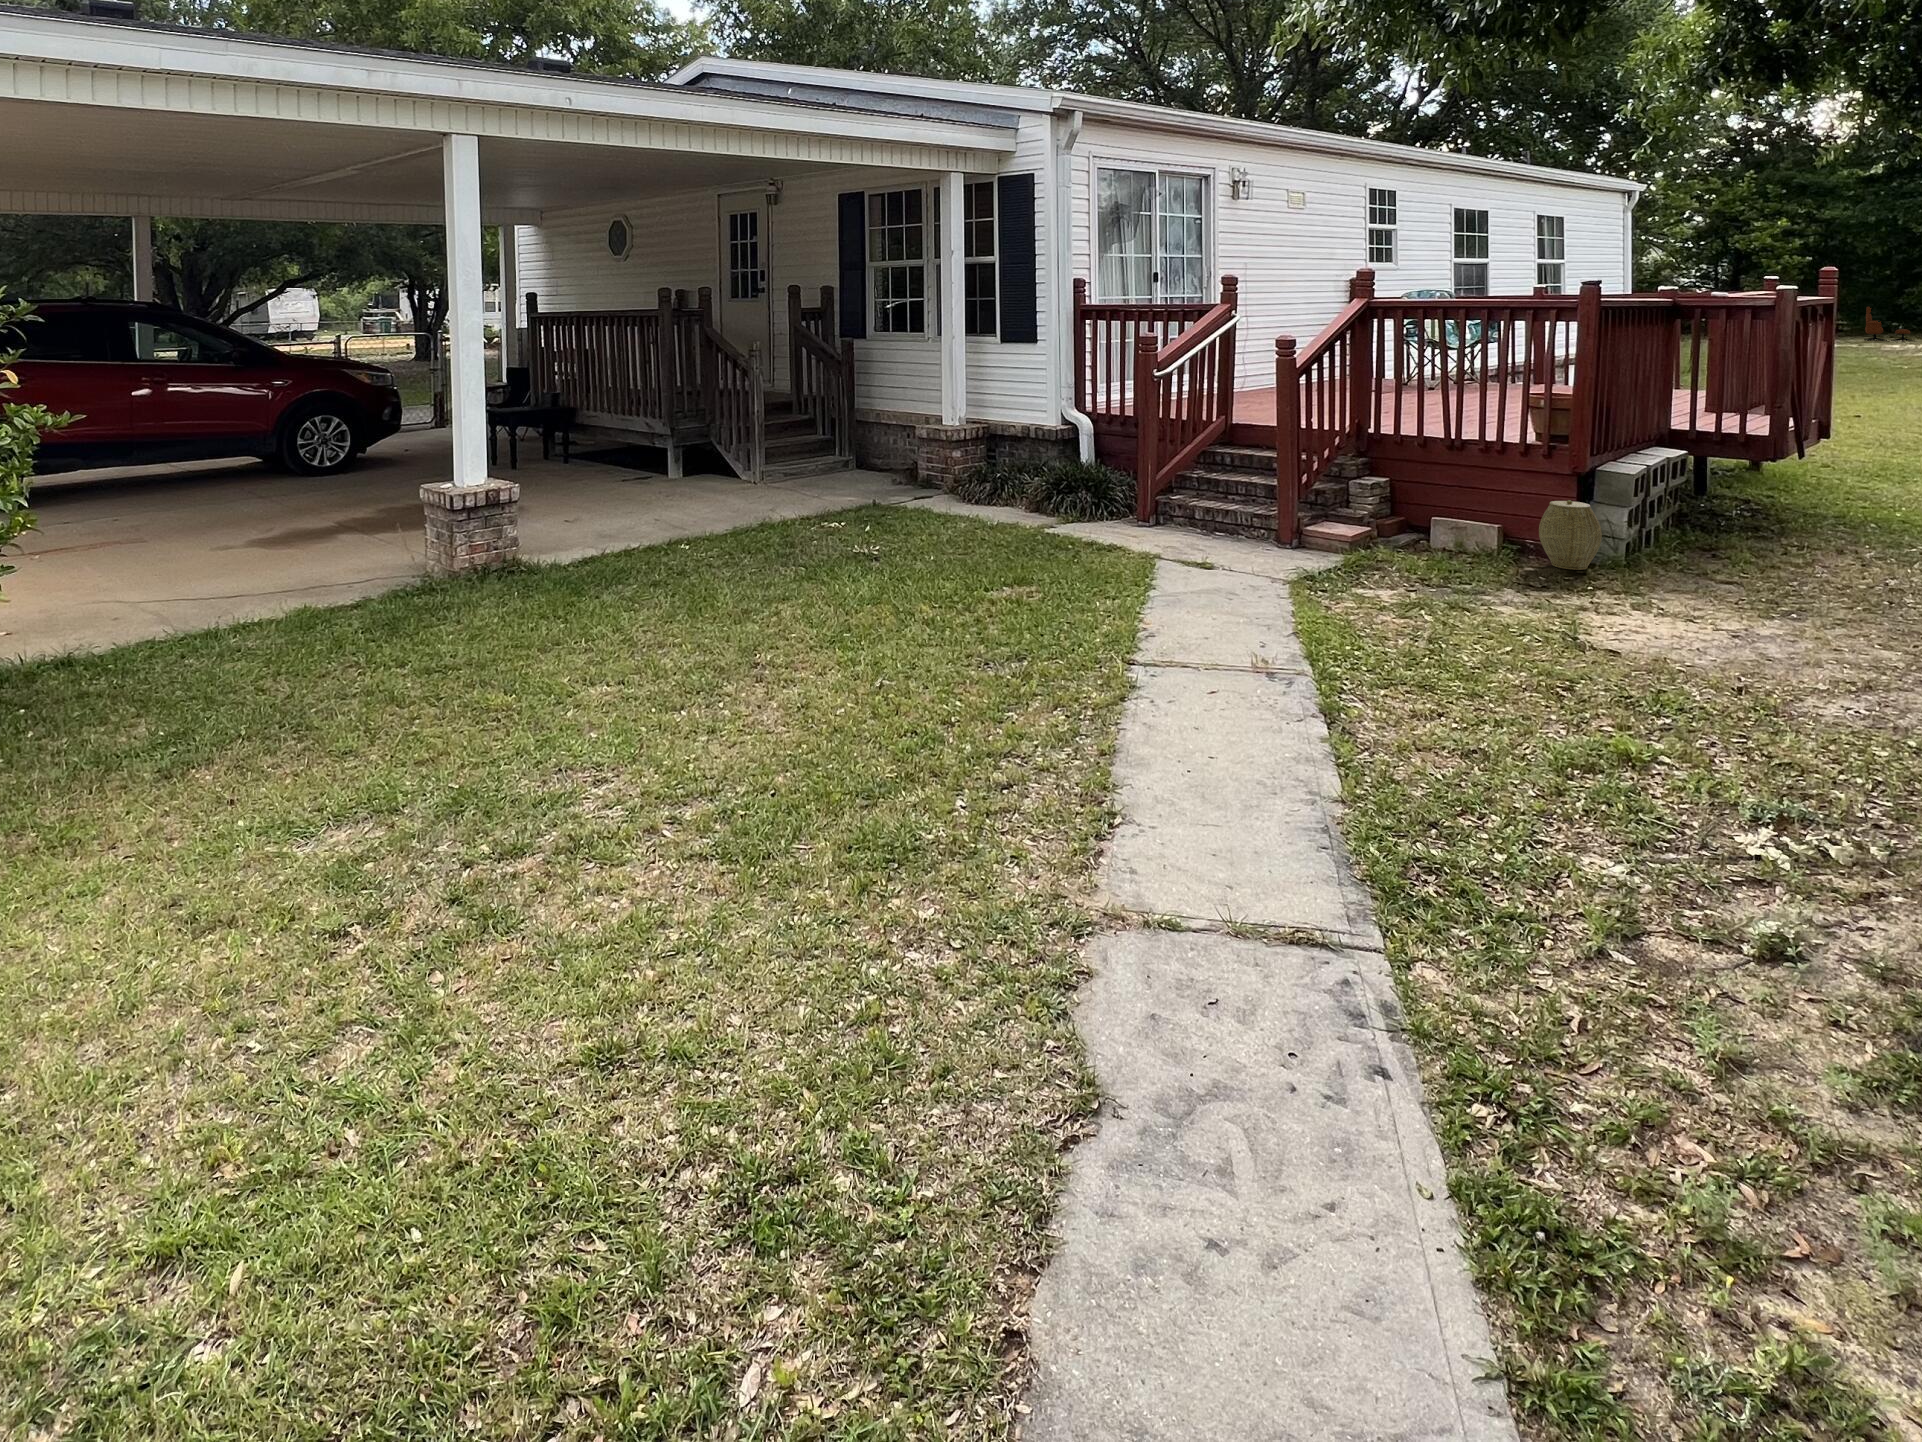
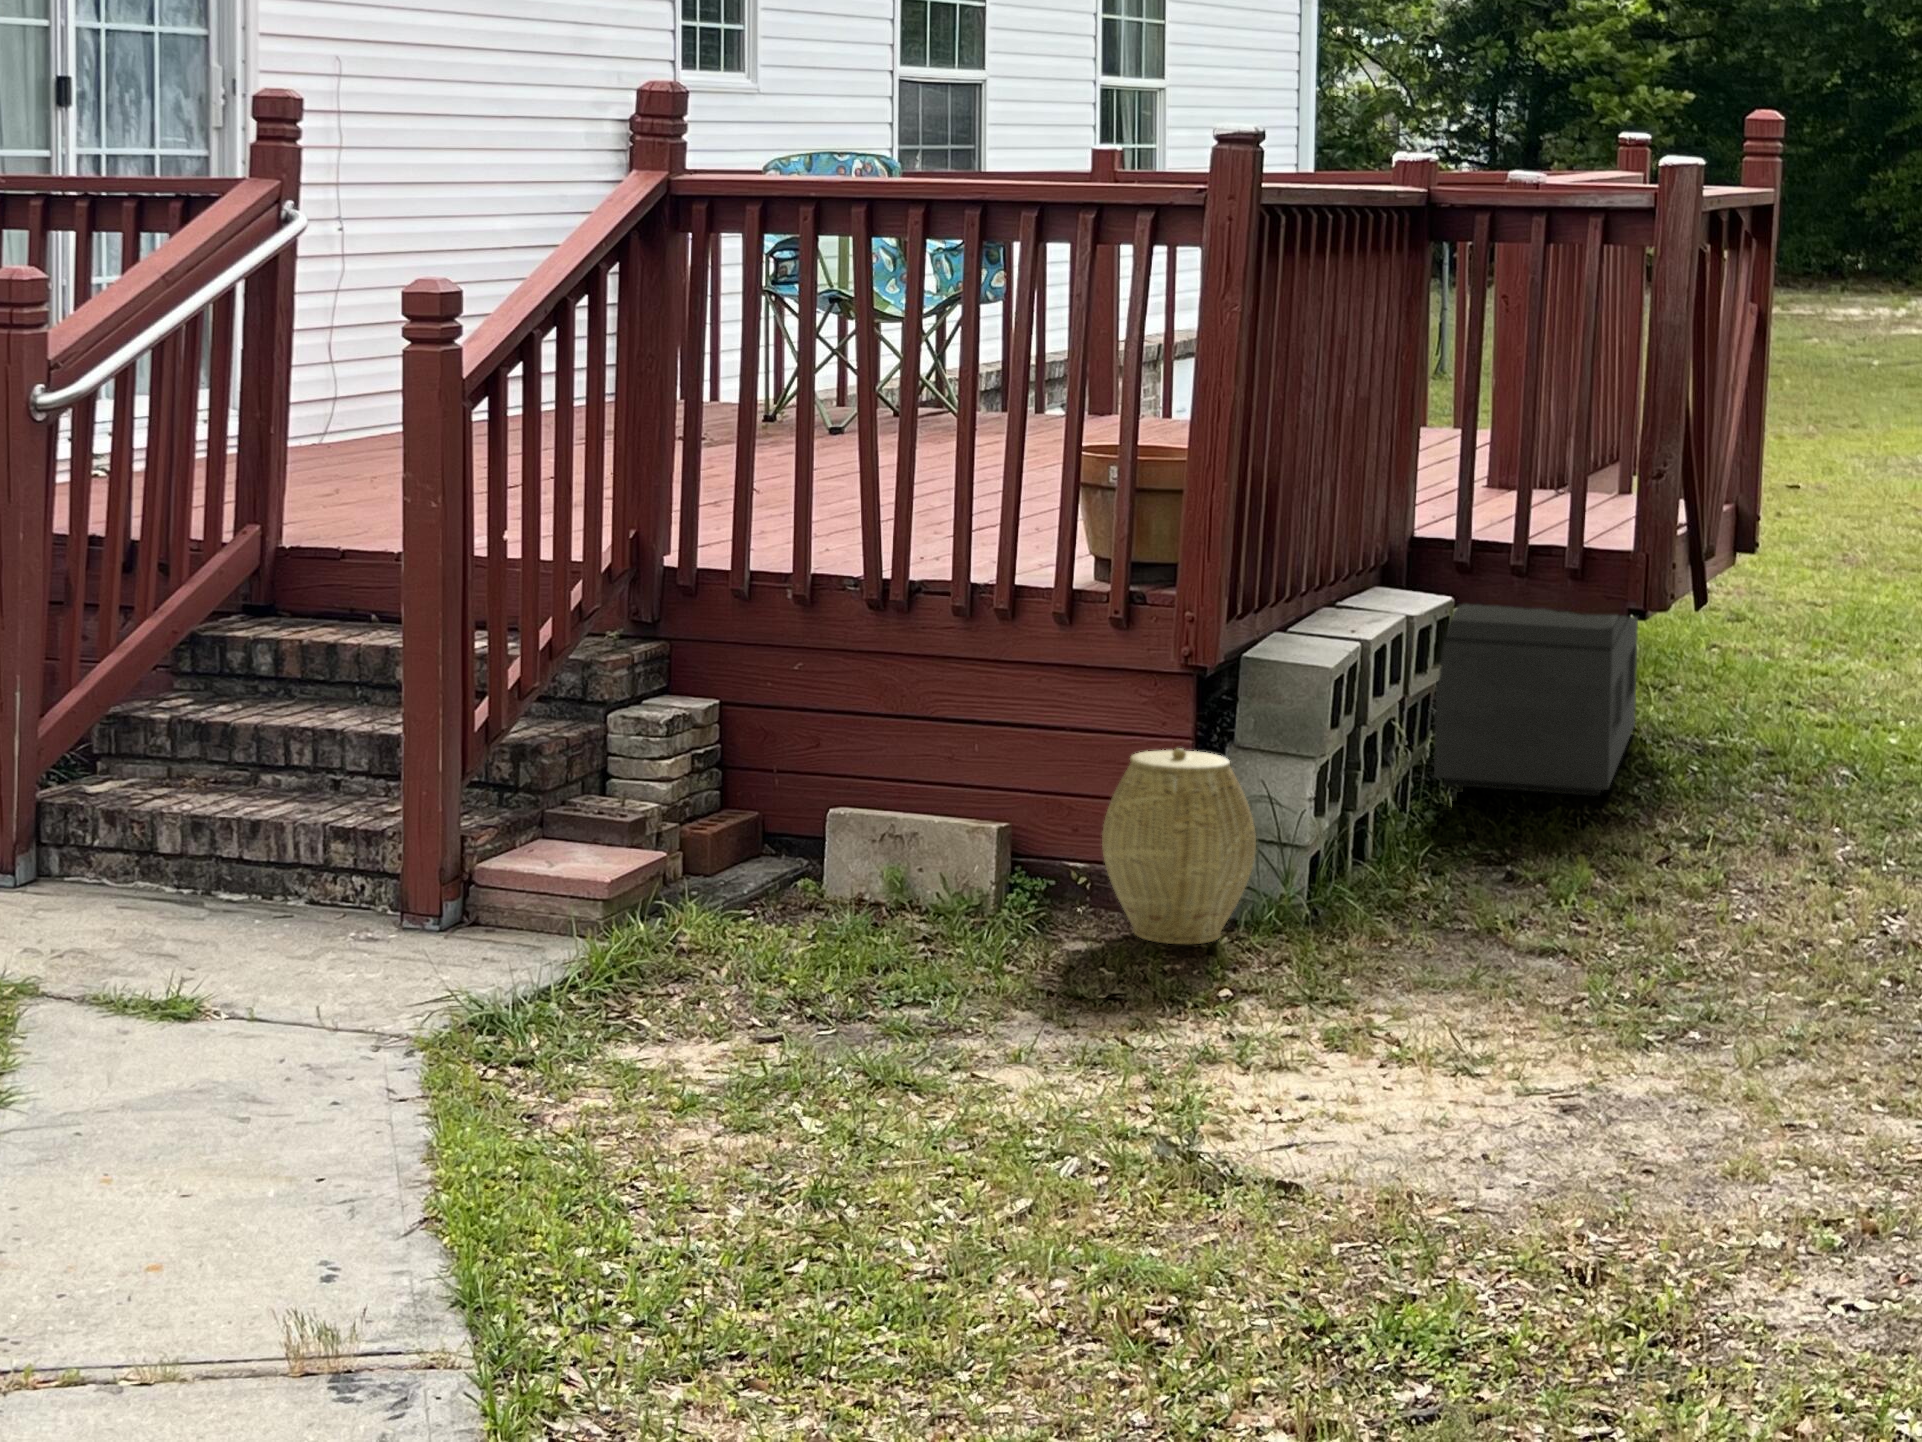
lounge chair: present [1864,307,1913,341] -> none [1764,212,1863,295]
storage bench: none [1682,437,1777,530] -> present [1434,604,1638,796]

